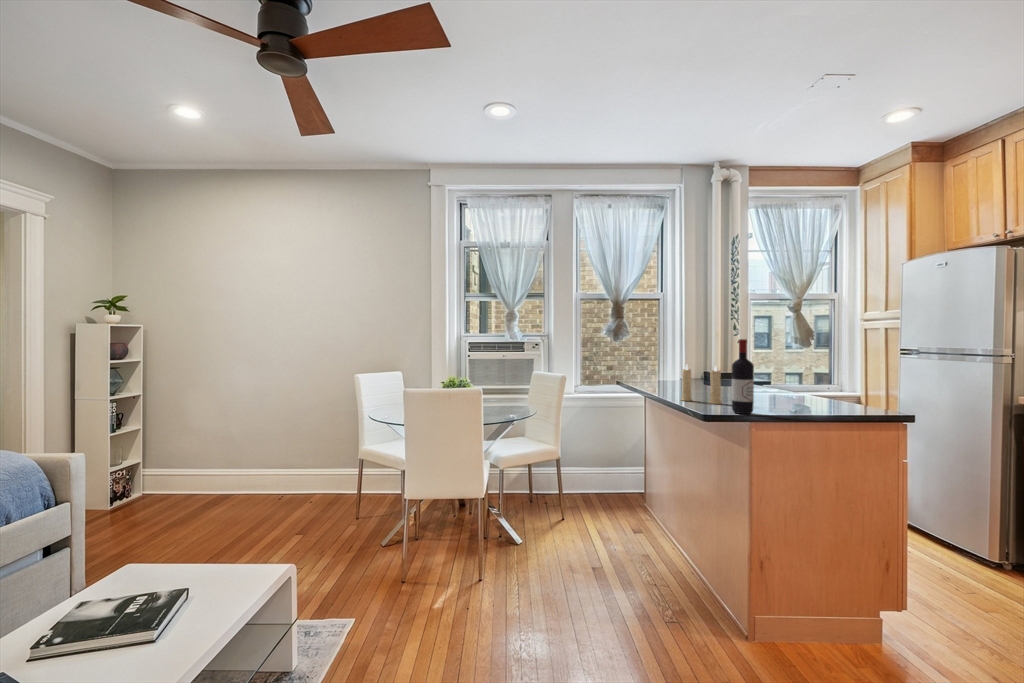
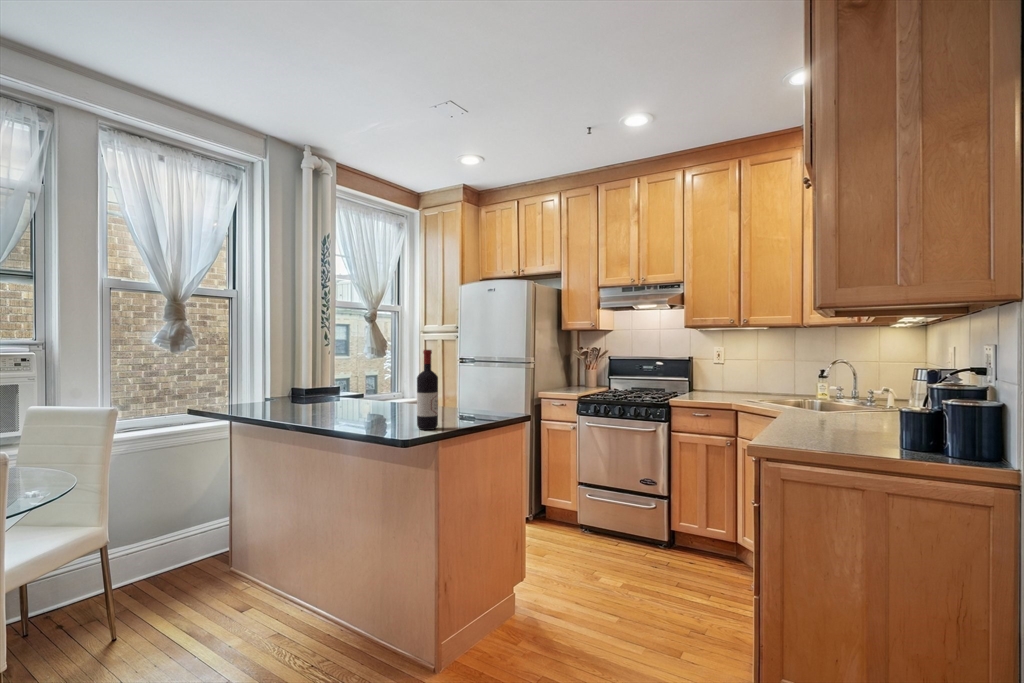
candle: present [681,365,722,404] -> none [334,378,384,424]

